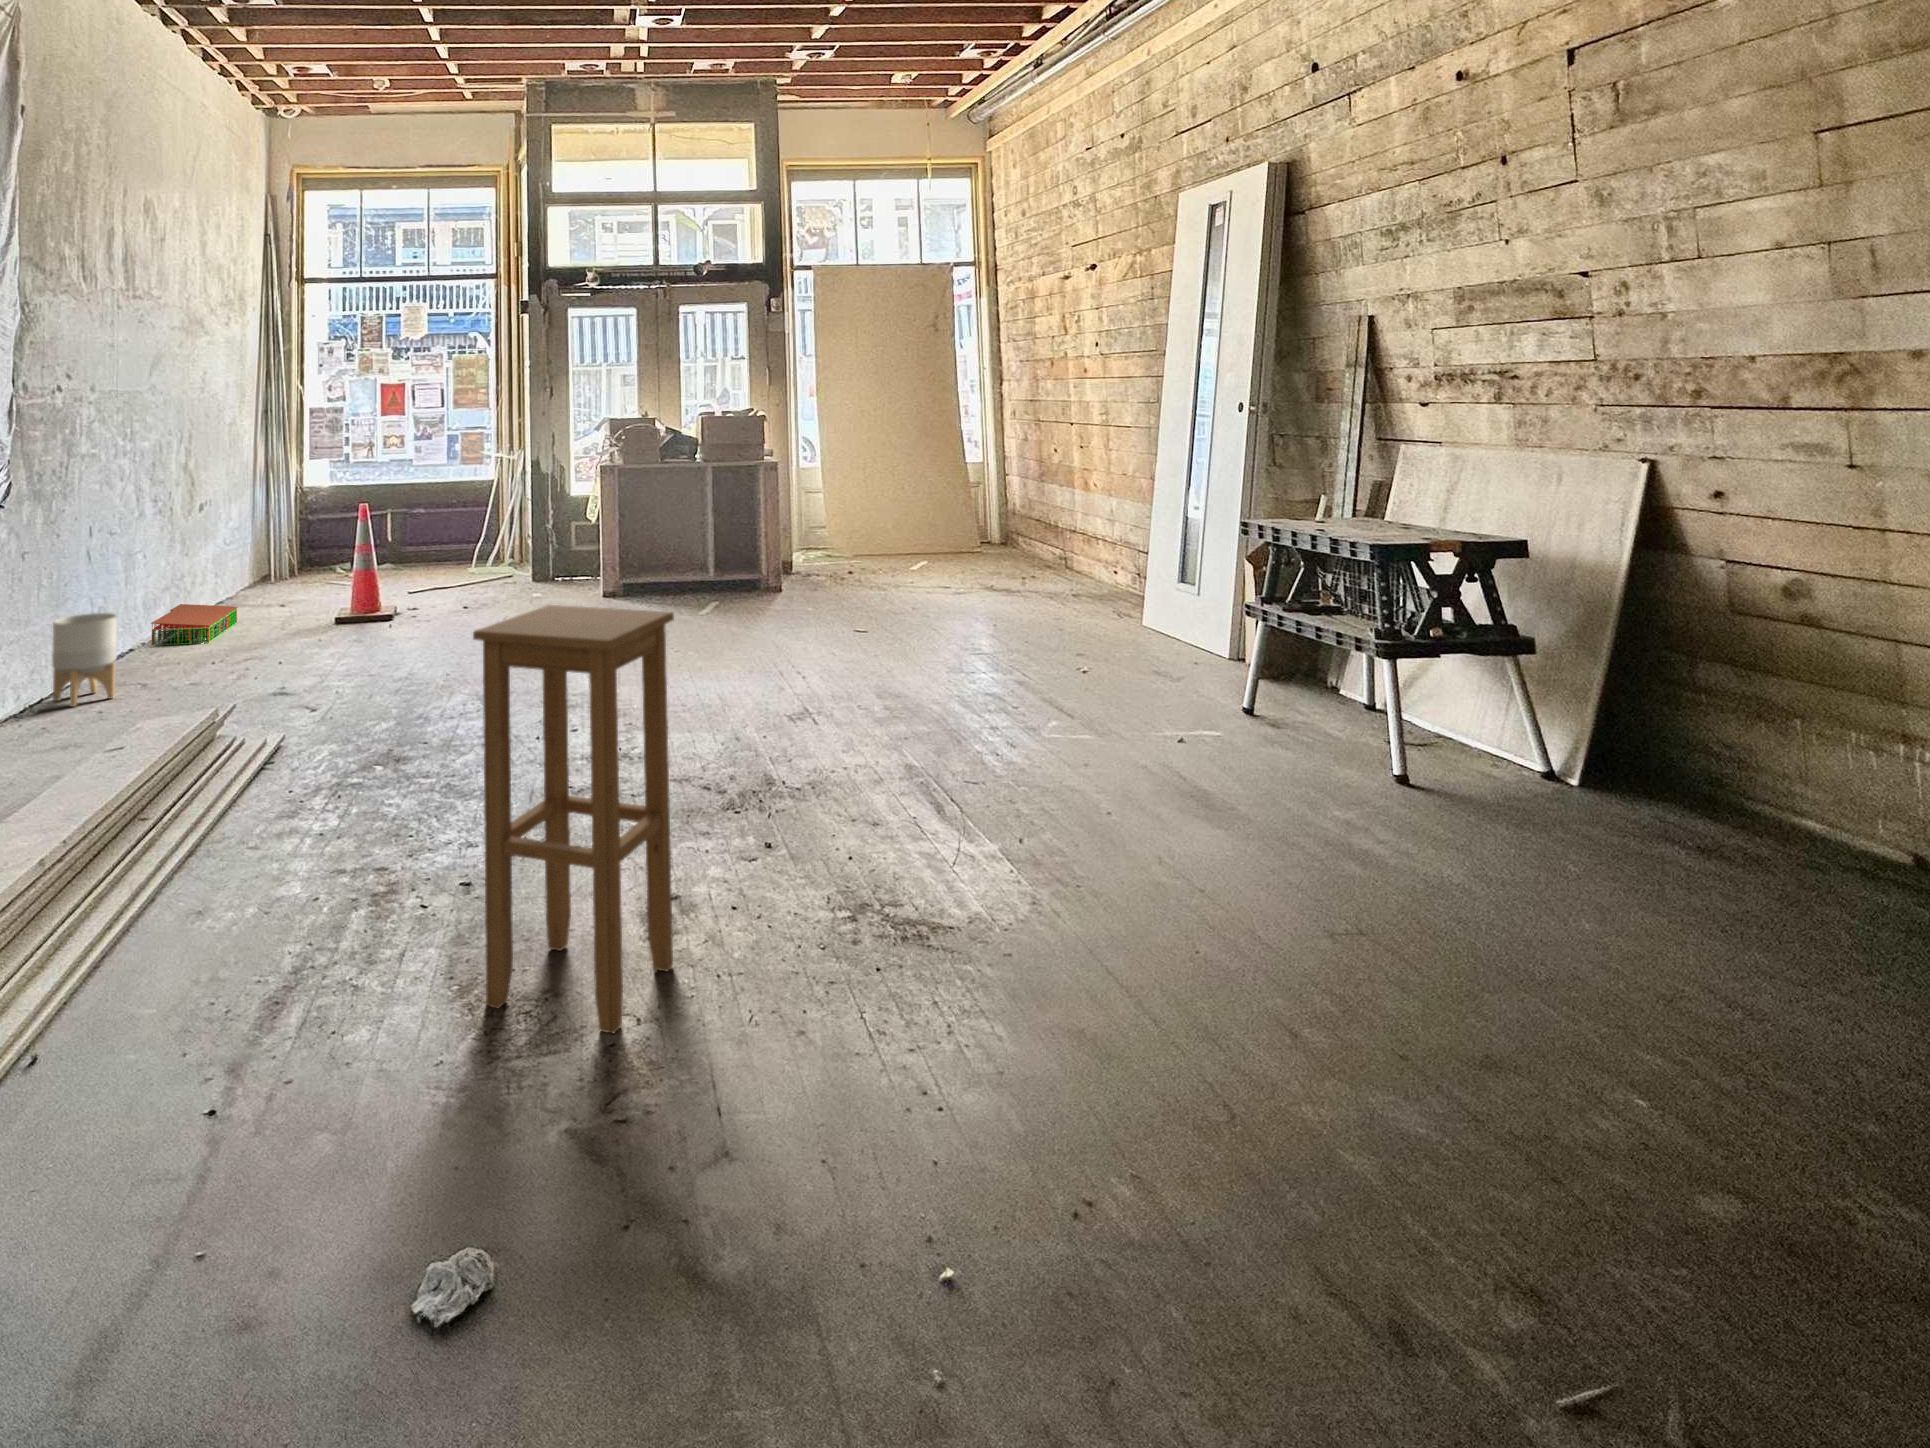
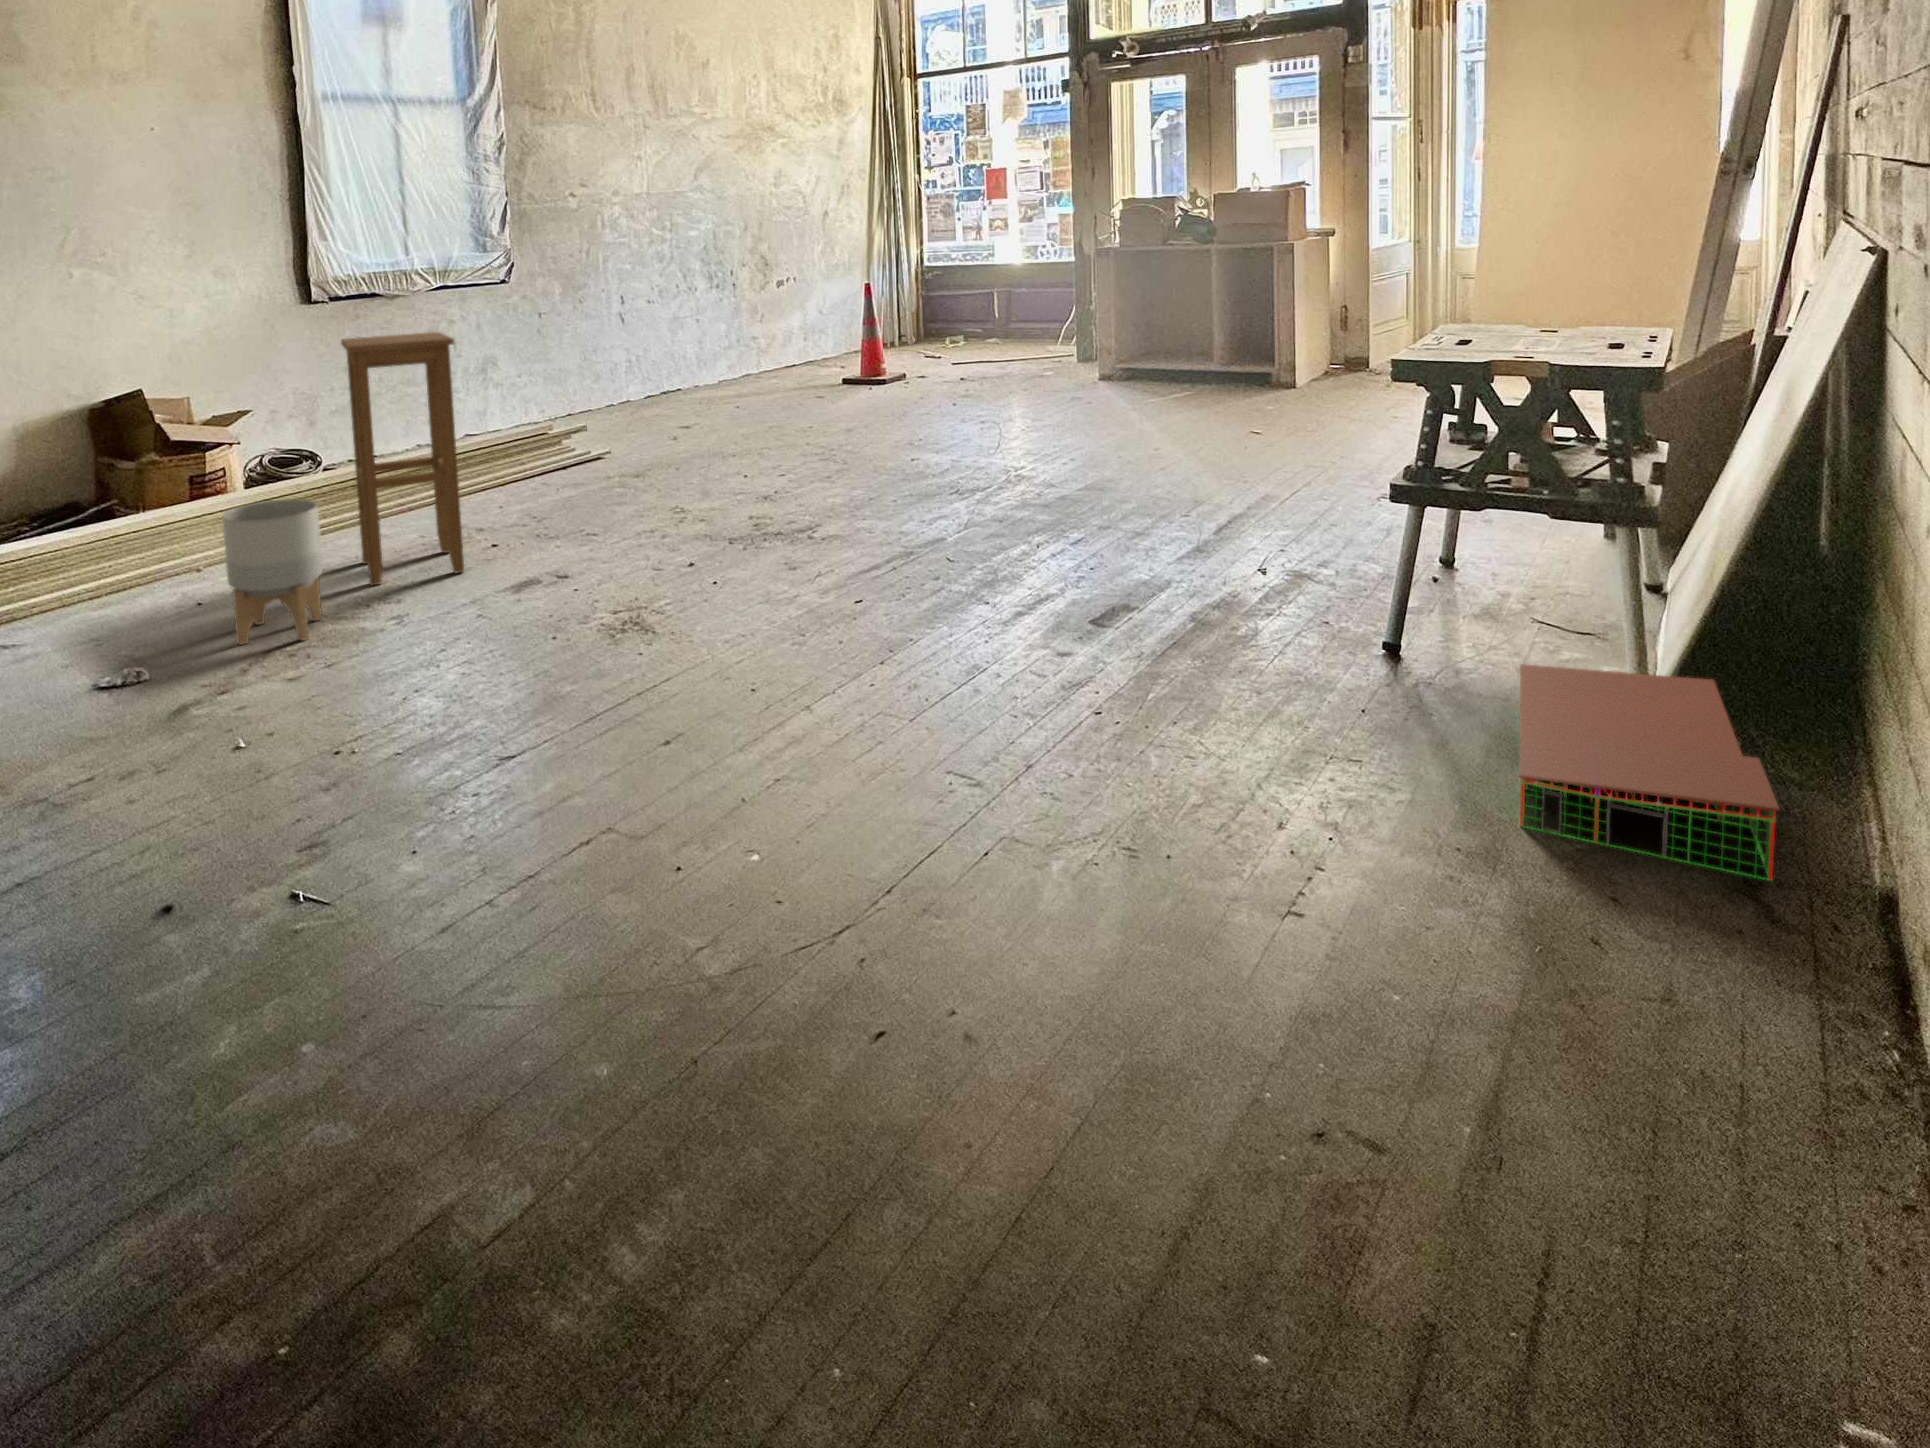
storage bin: present [151,604,238,645] -> present [1519,664,1779,881]
planter: present [52,613,117,707] -> present [222,499,323,645]

